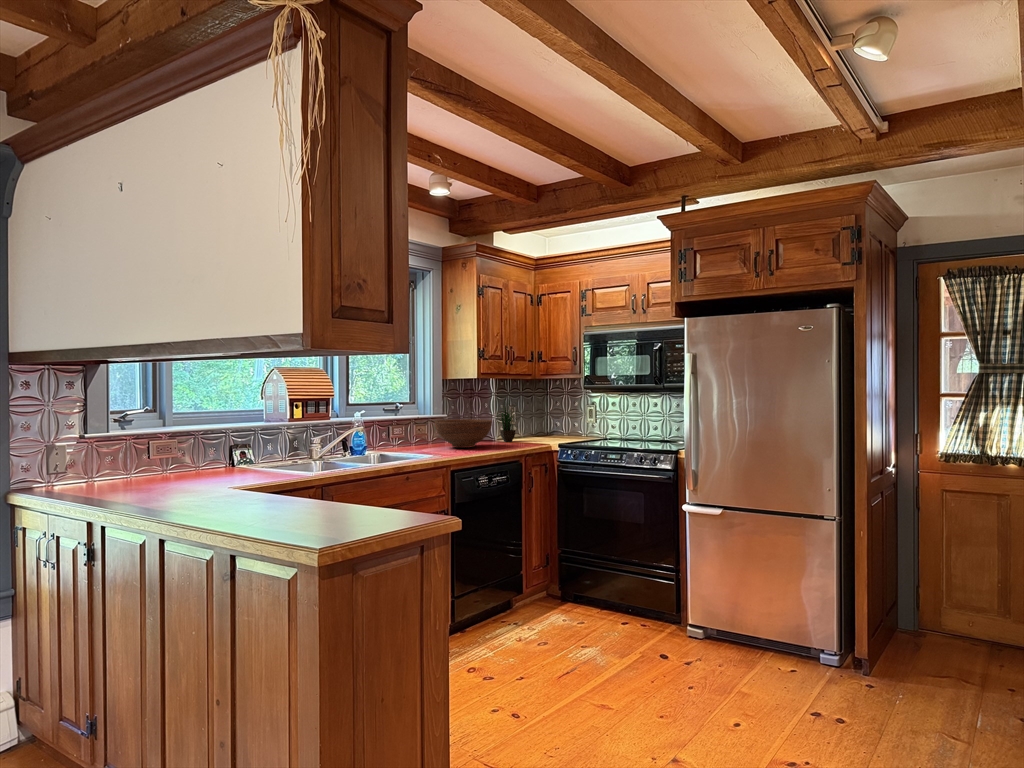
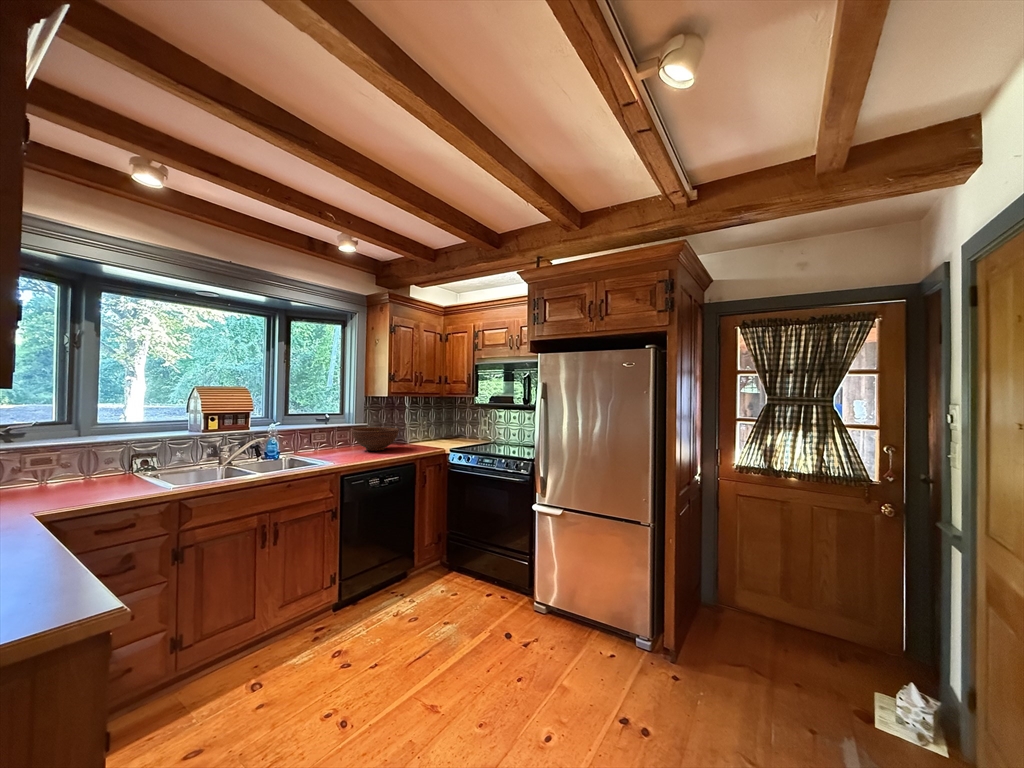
potted plant: present [500,402,515,442] -> none [406,404,427,444]

